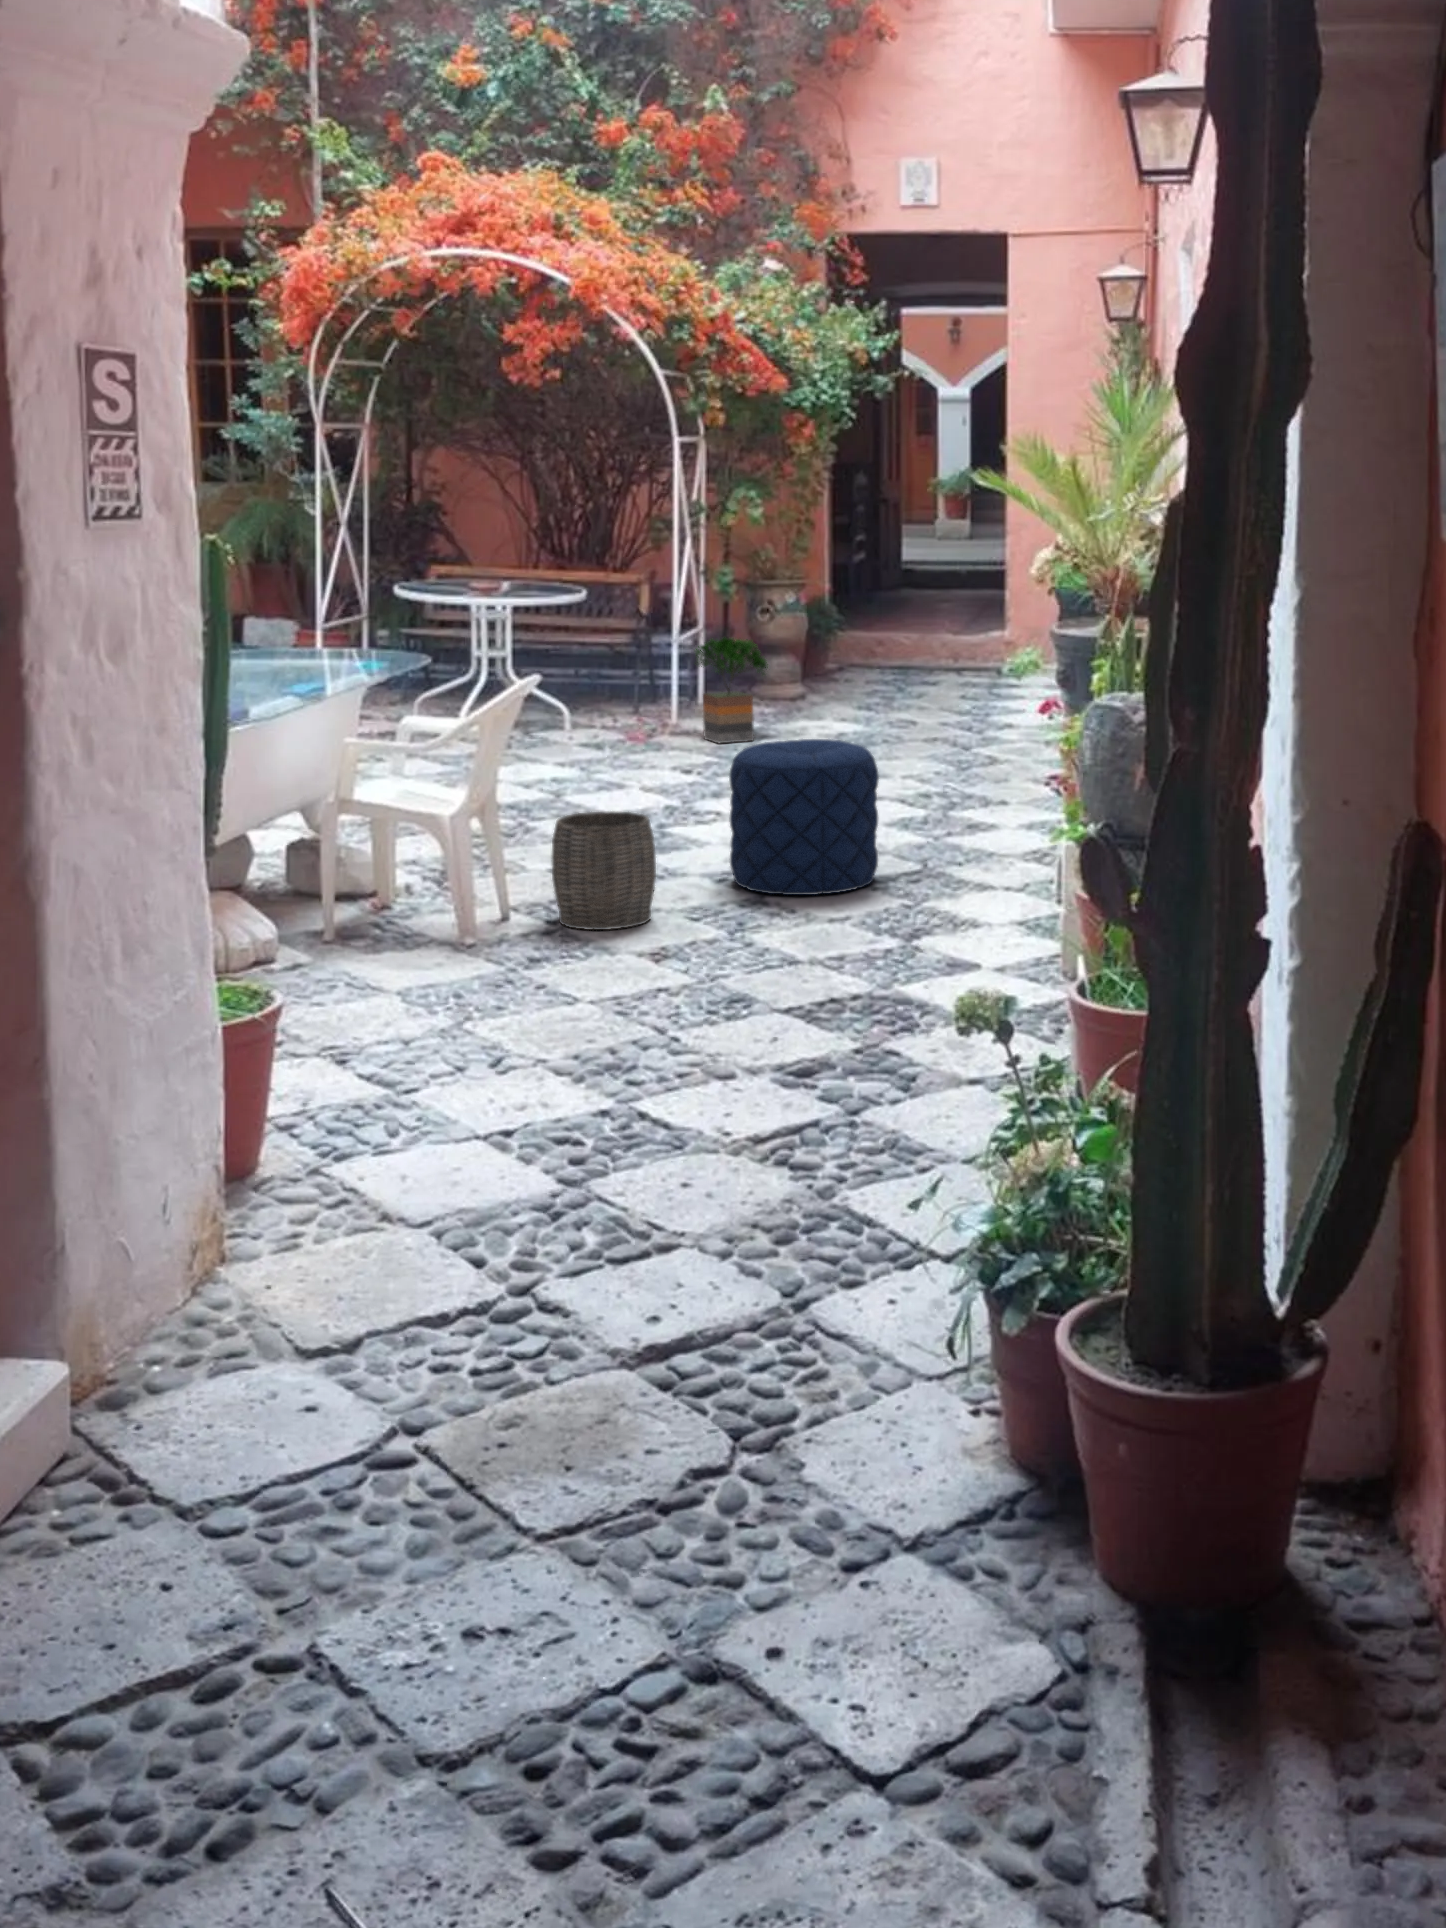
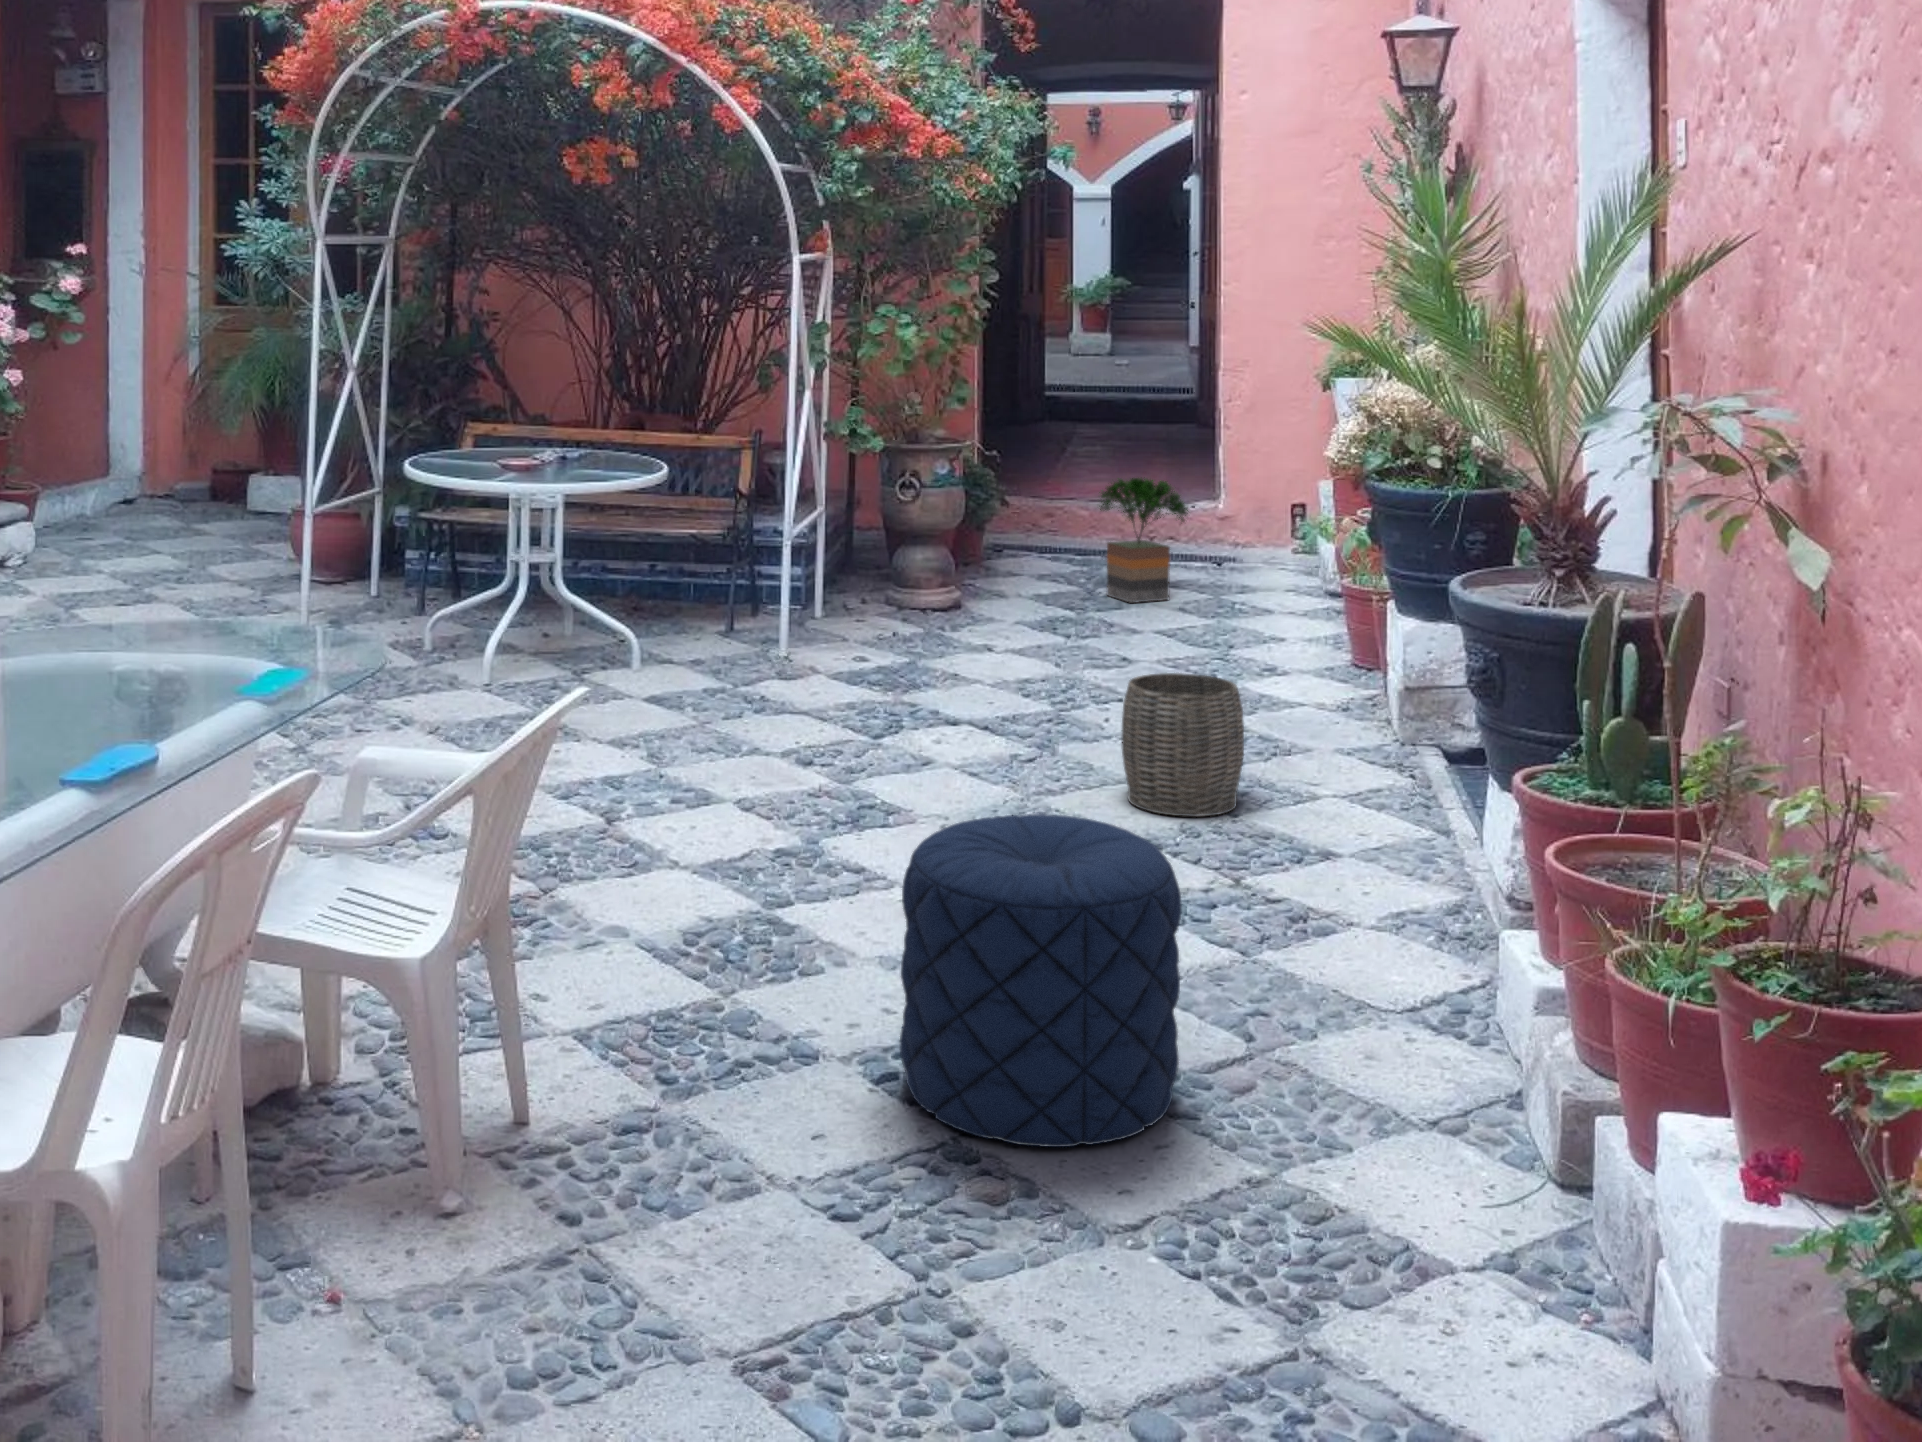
potted tree: present [696,638,768,743] -> present [1099,478,1189,603]
woven basket: present [552,811,656,930] -> present [1122,673,1244,817]

